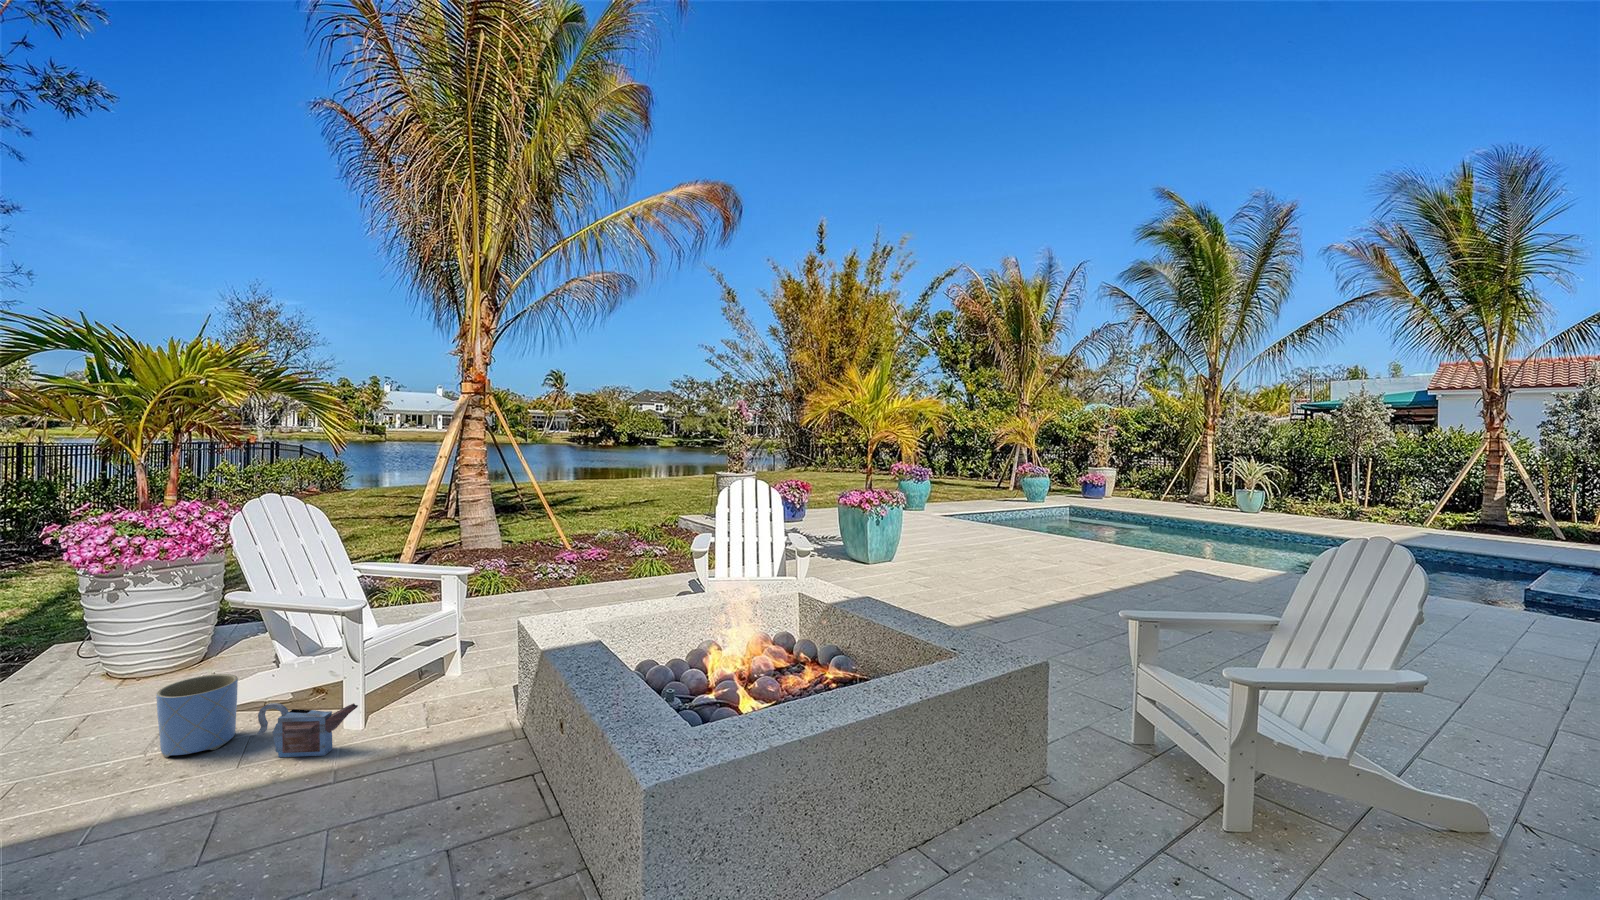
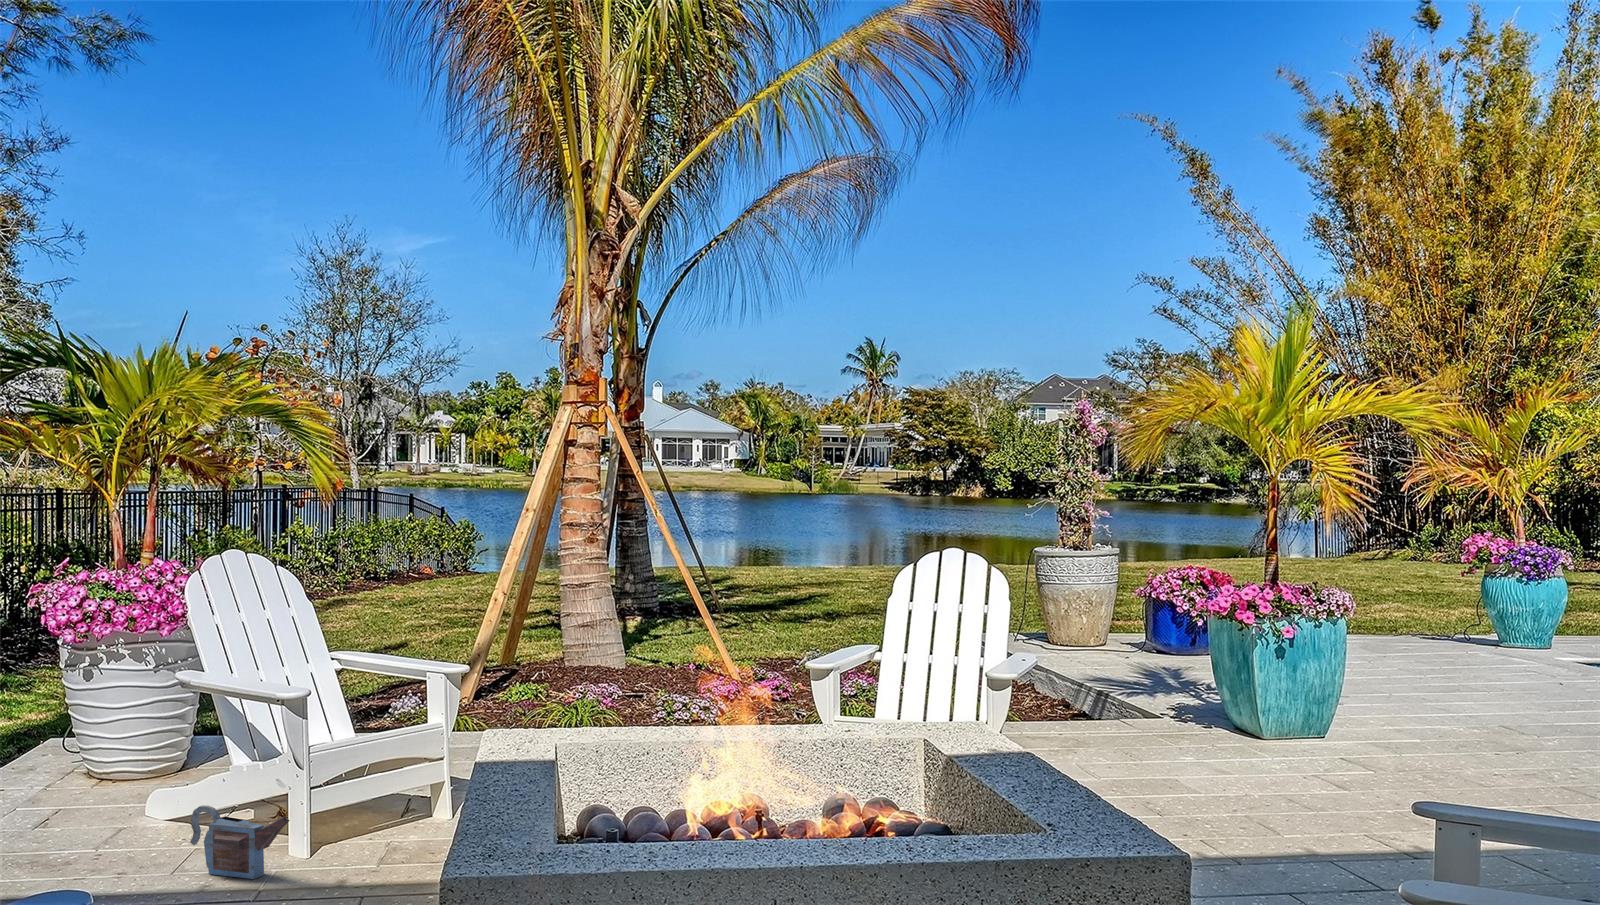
planter: present [156,674,238,757] -> none [102,771,181,859]

